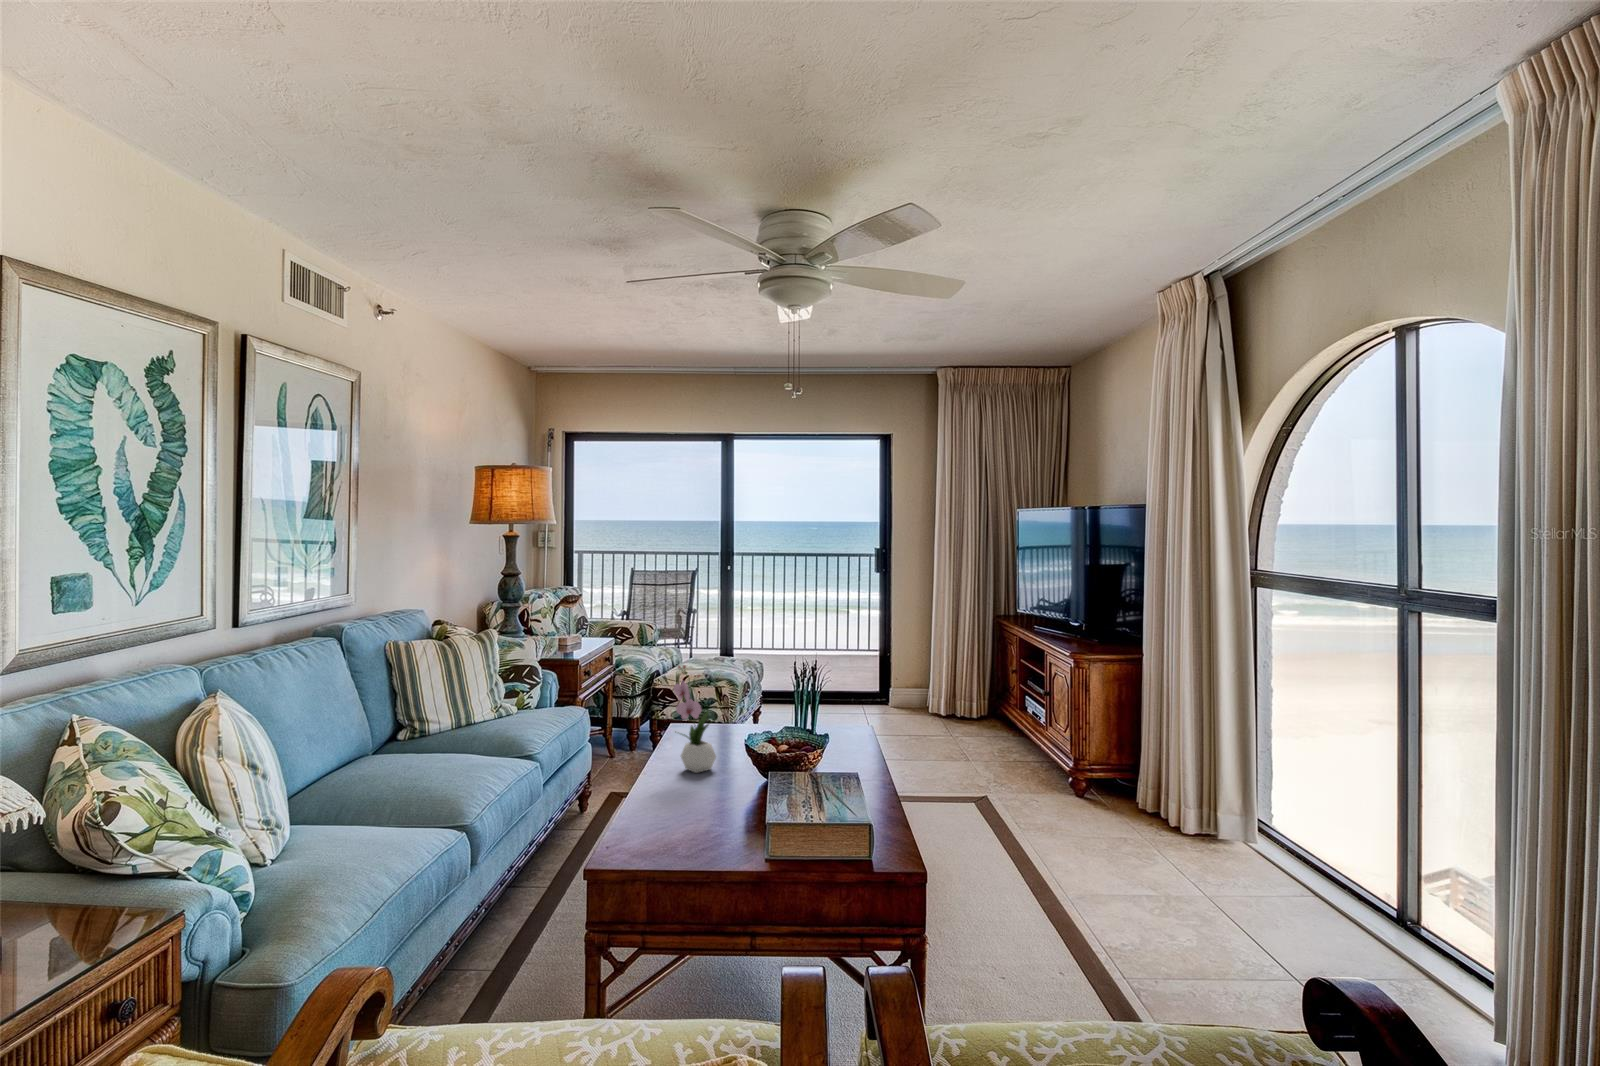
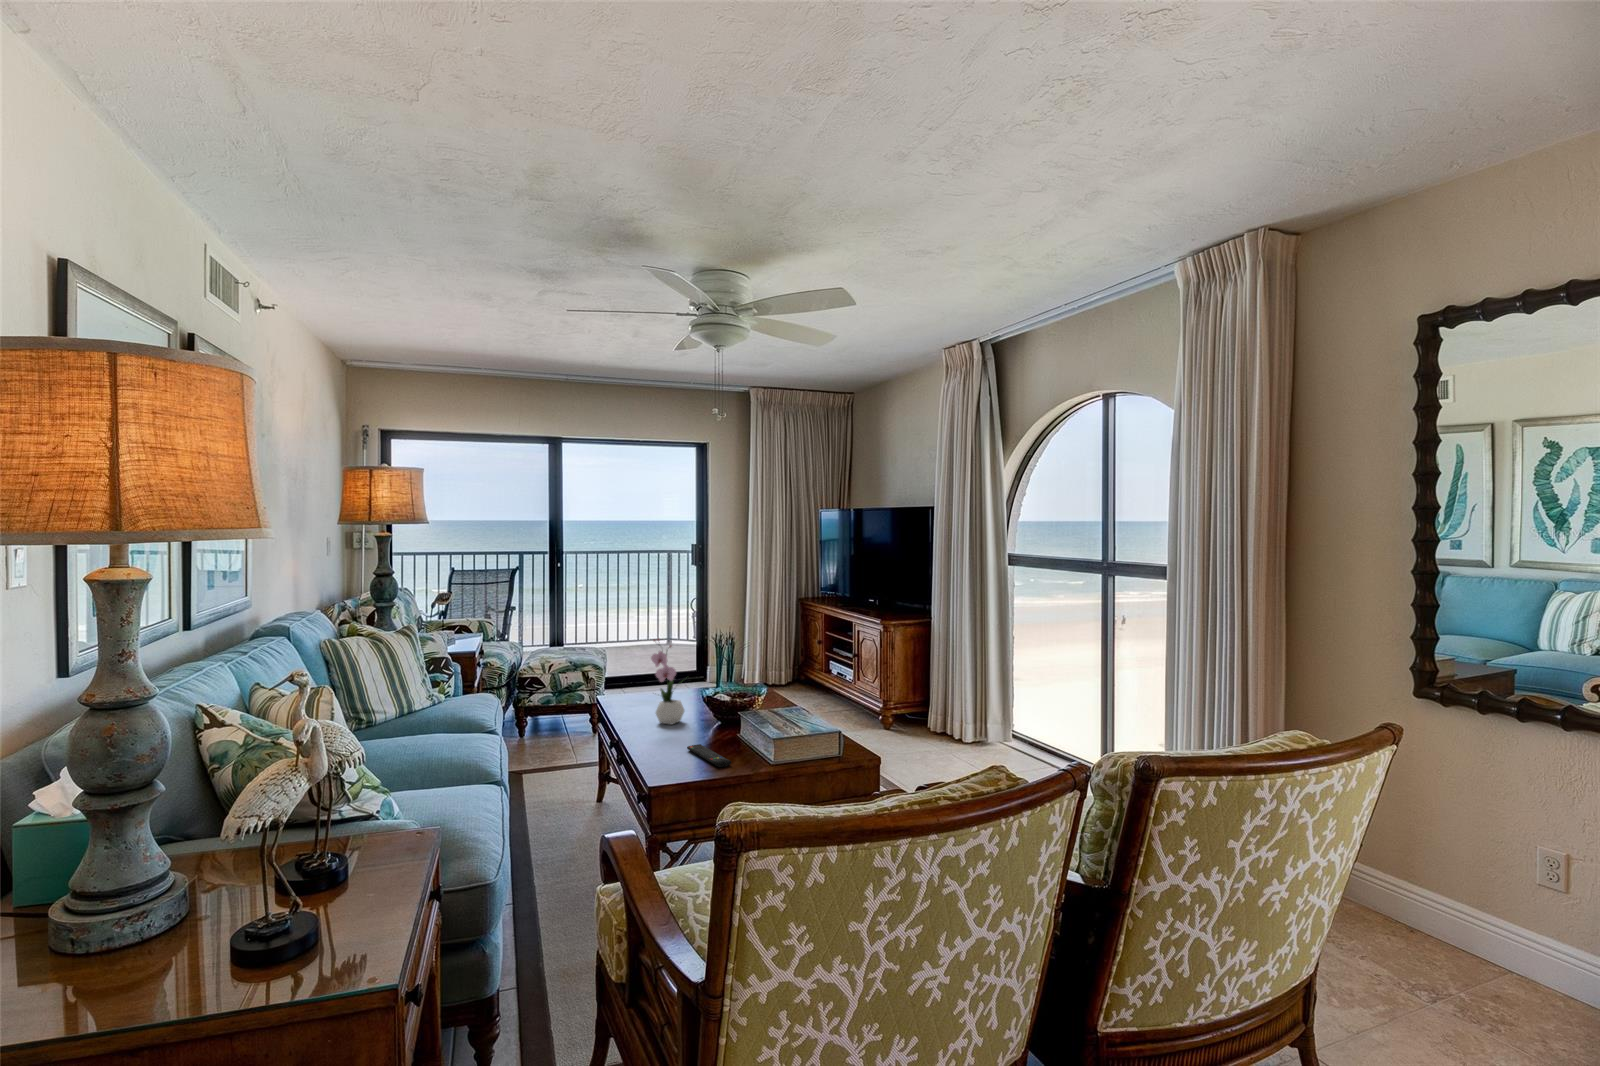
remote control: none [669,808,693,848] -> present [687,744,731,767]

